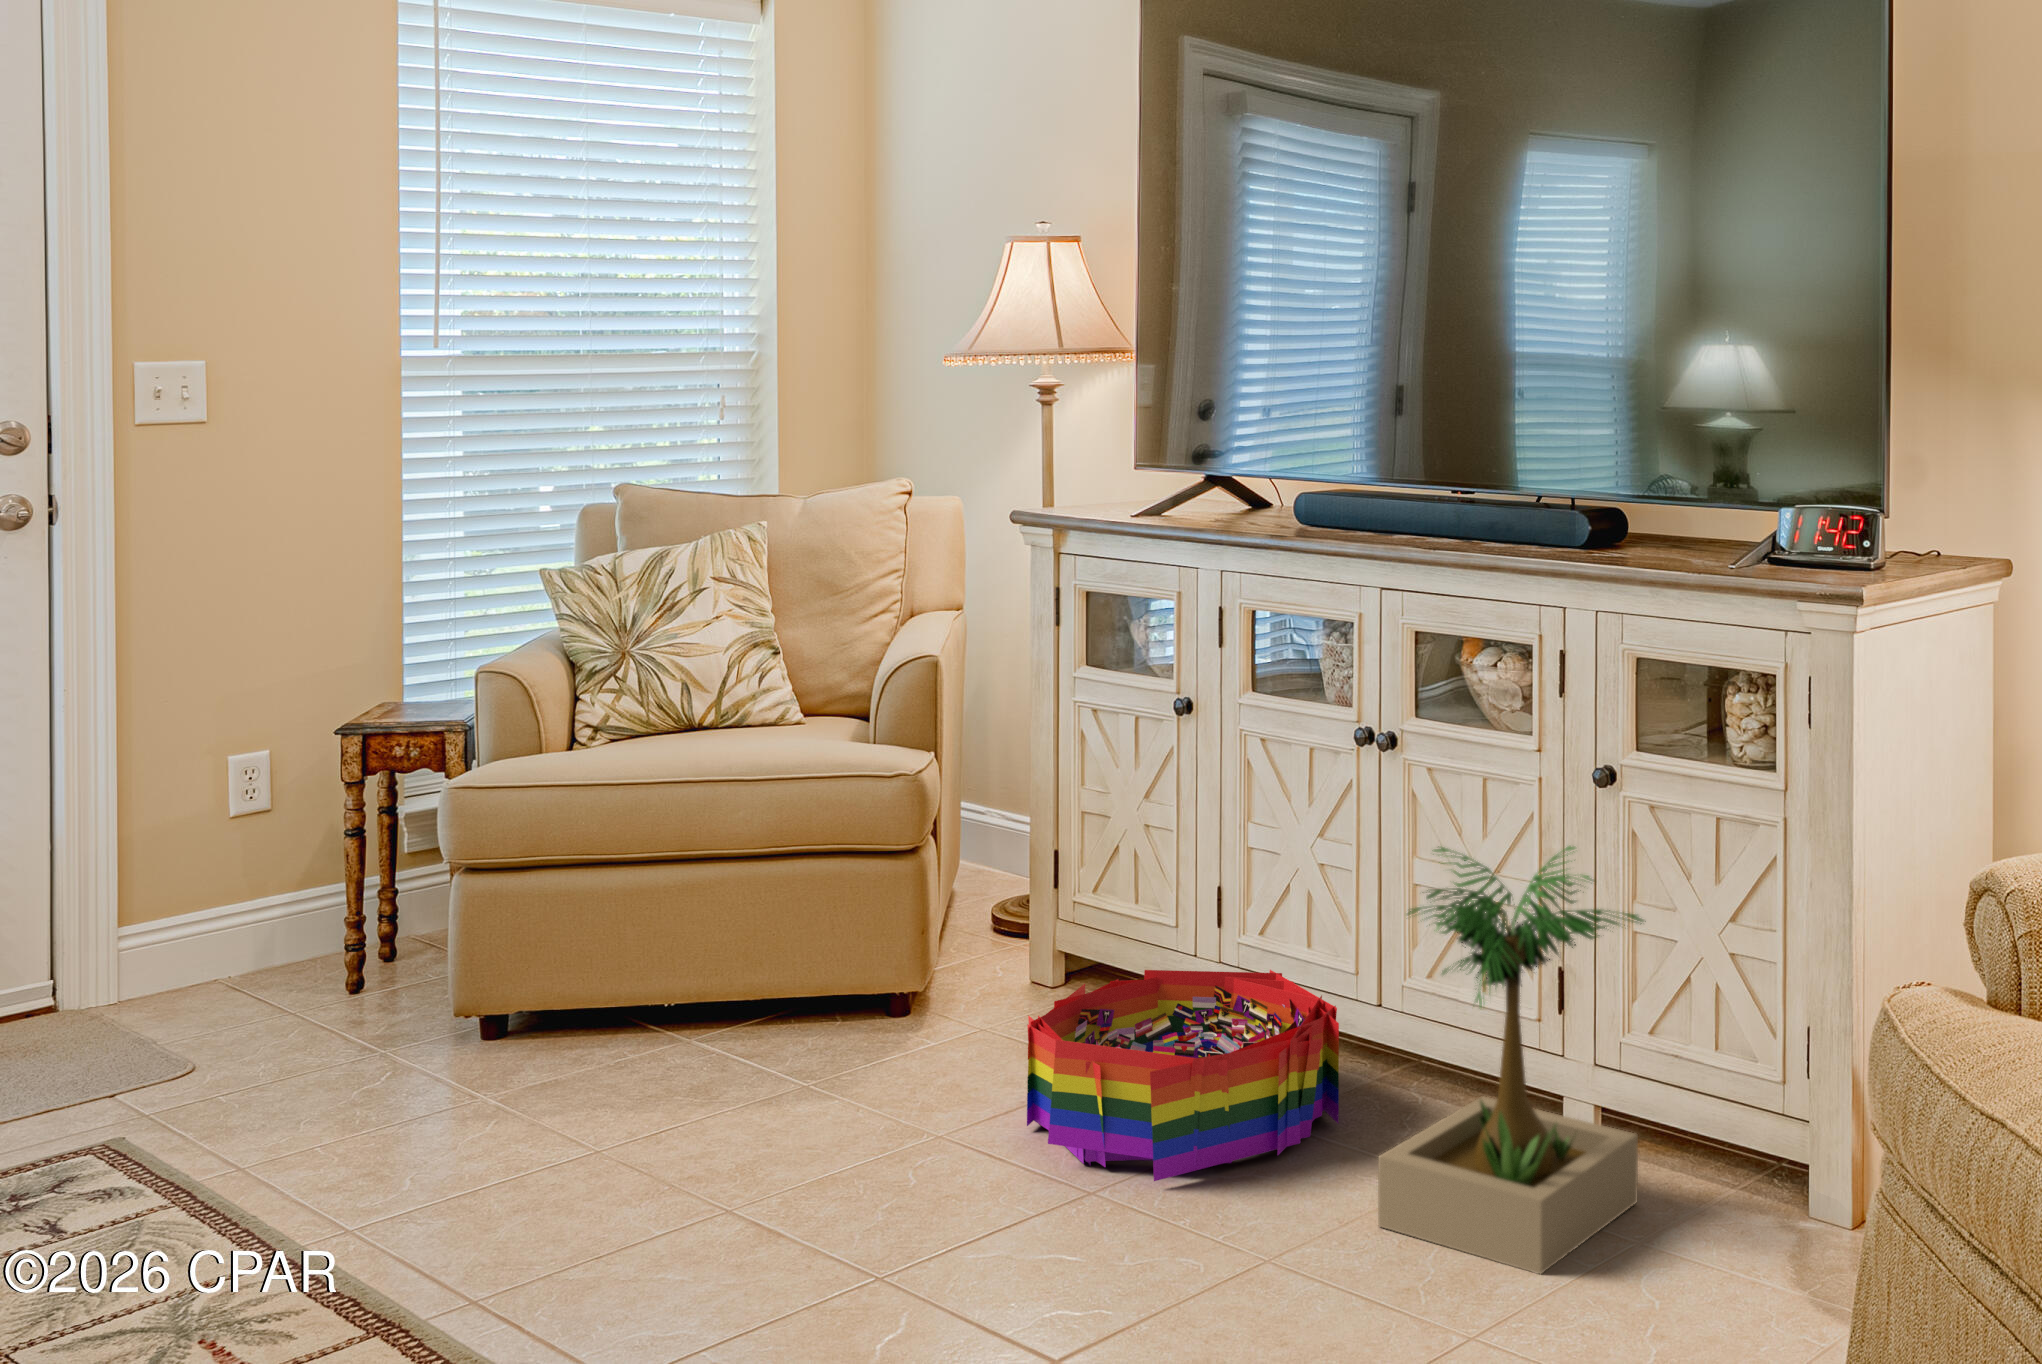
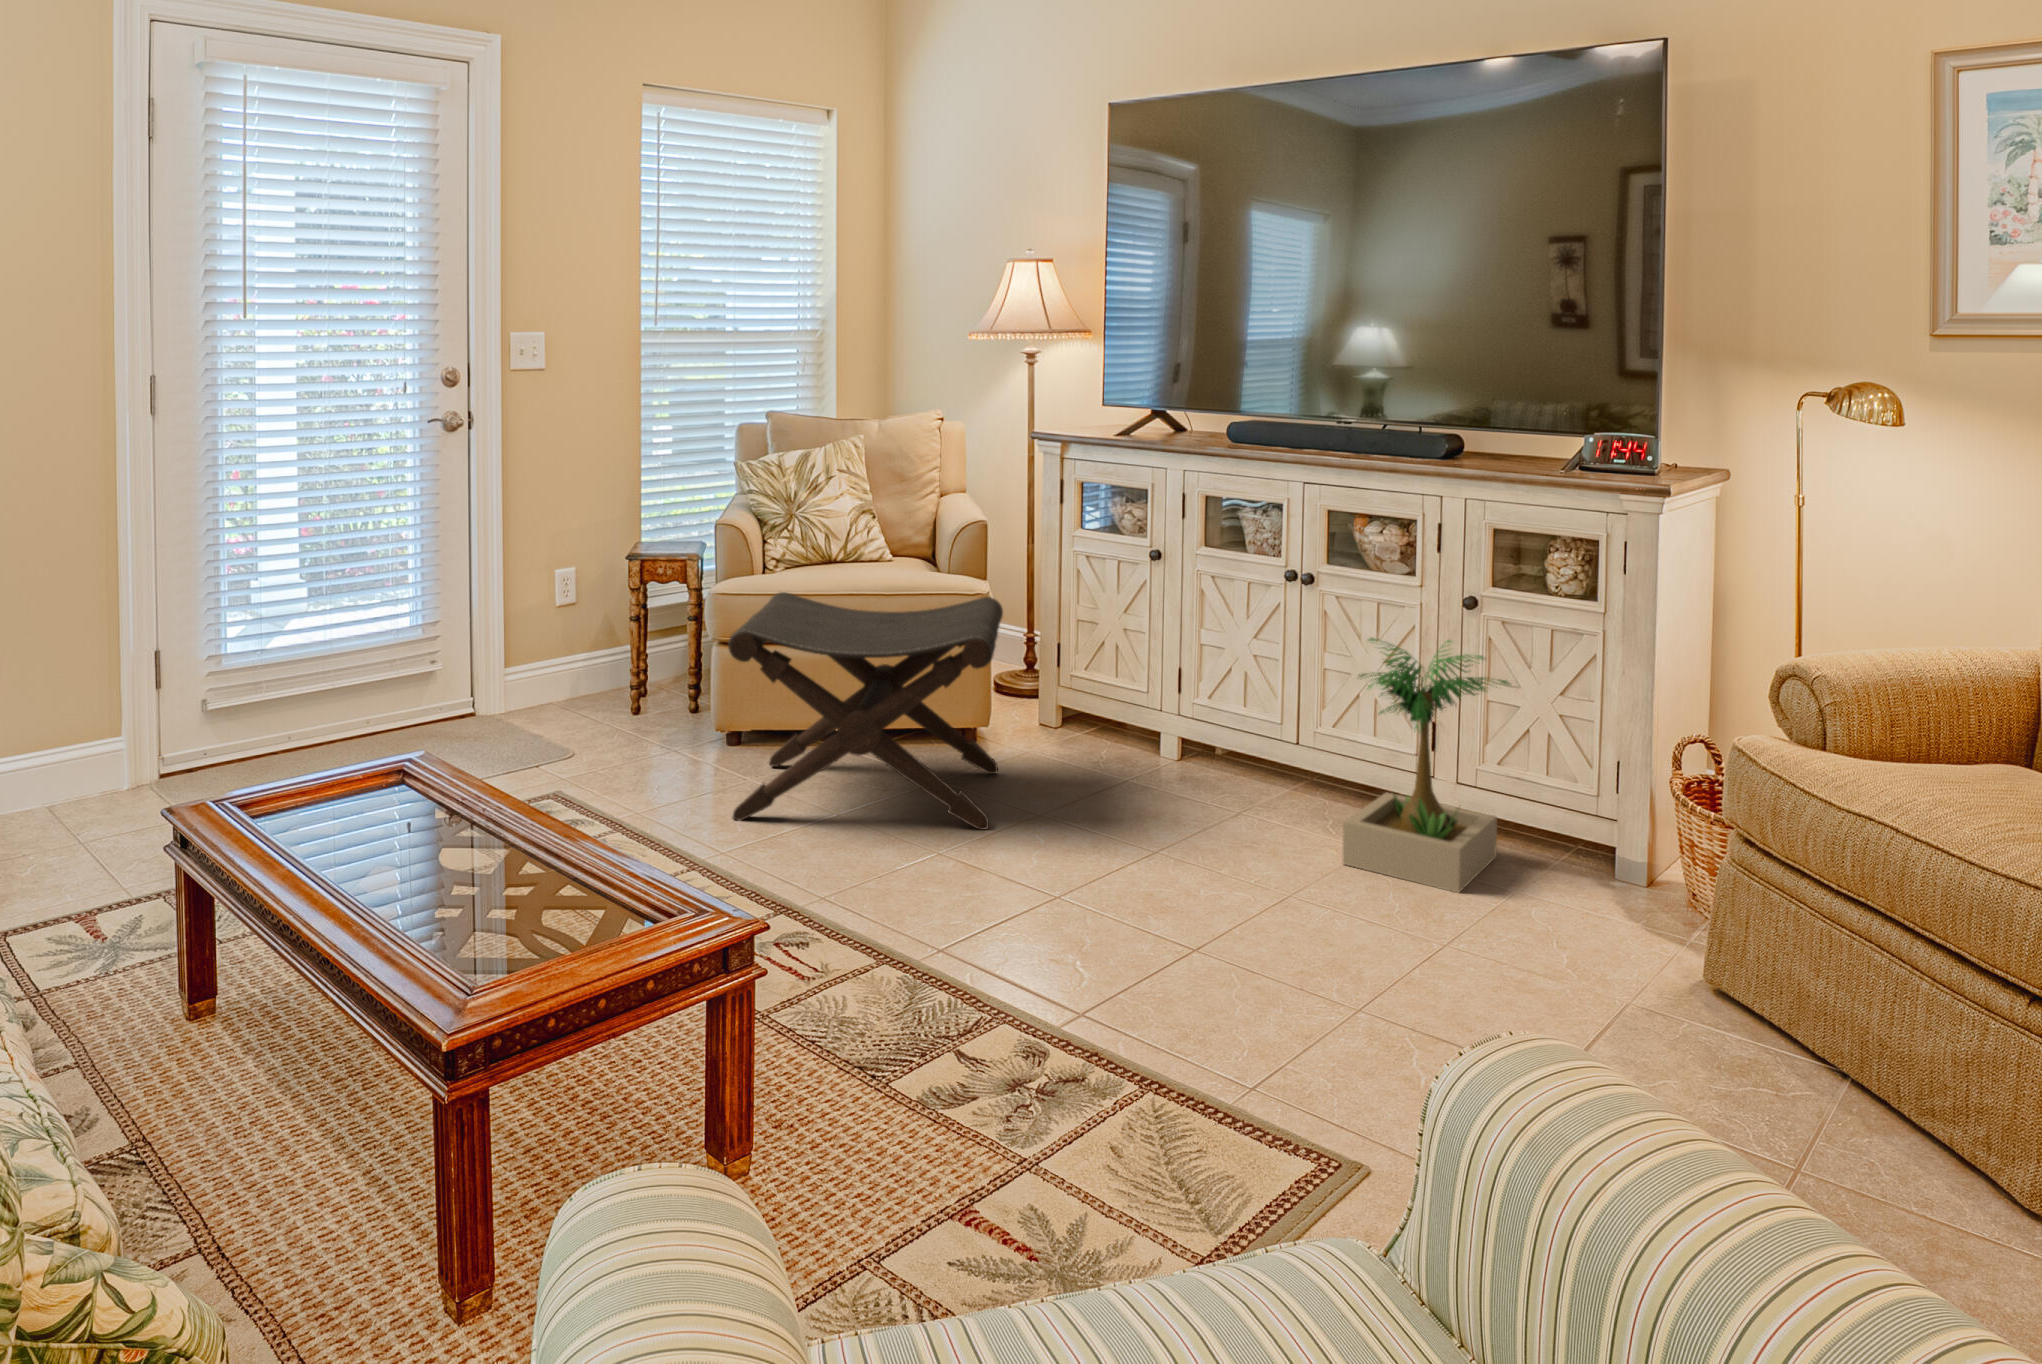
footstool: none [367,783,916,1185] -> present [728,592,1003,830]
storage bin: present [1027,970,1339,1181] -> none [1088,714,1284,835]

